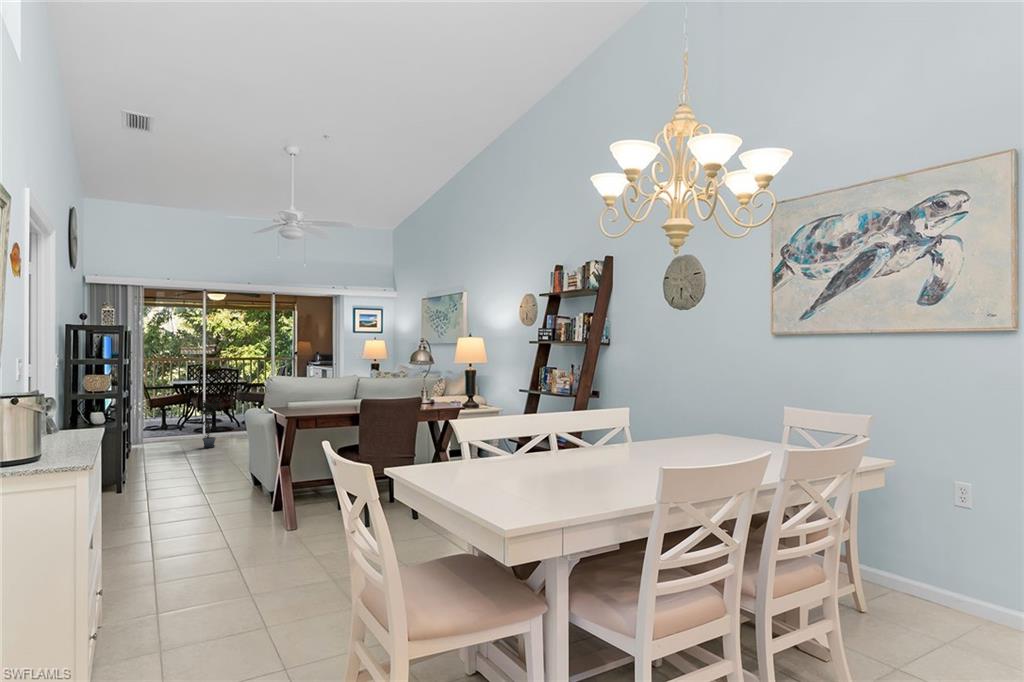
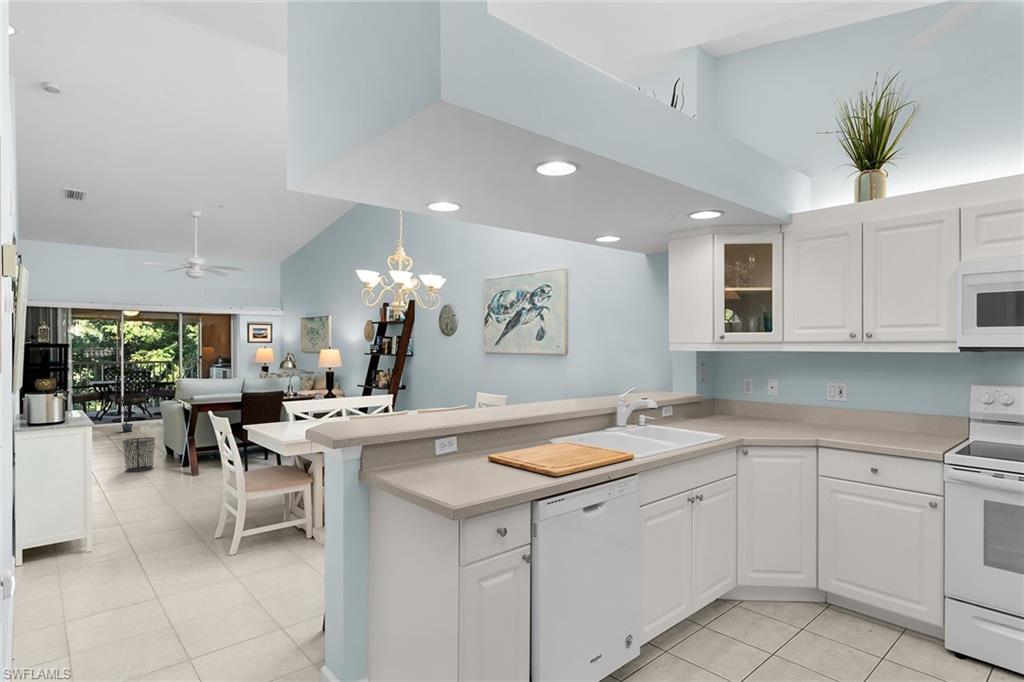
waste bin: none [189,465,237,519] -> present [123,437,155,472]

